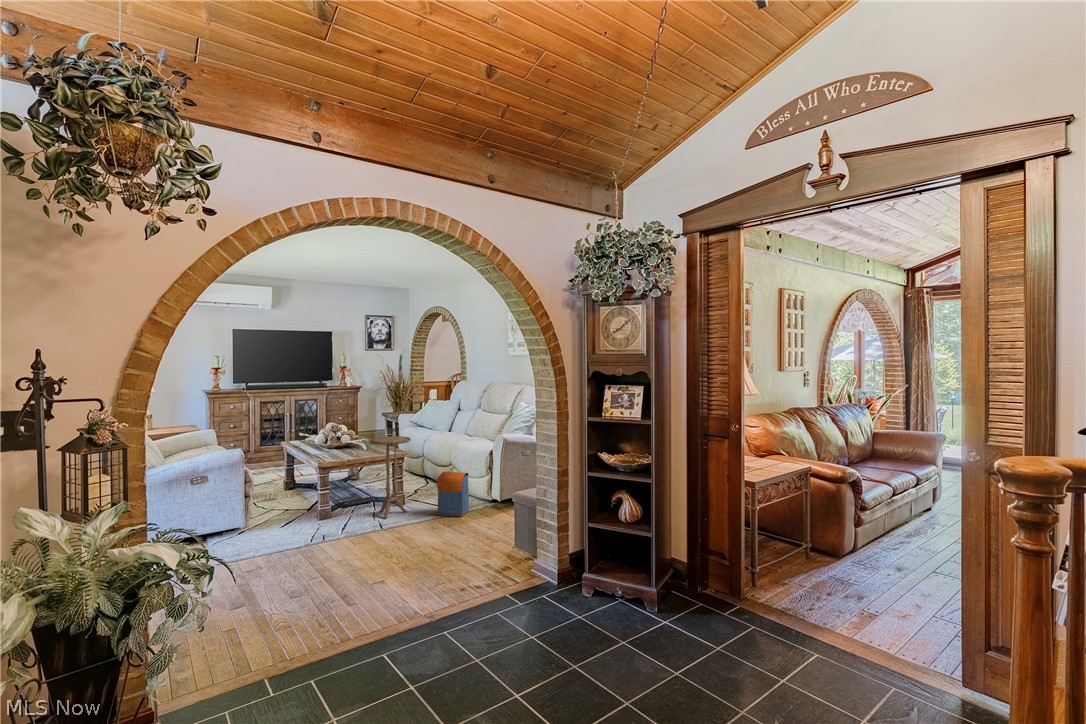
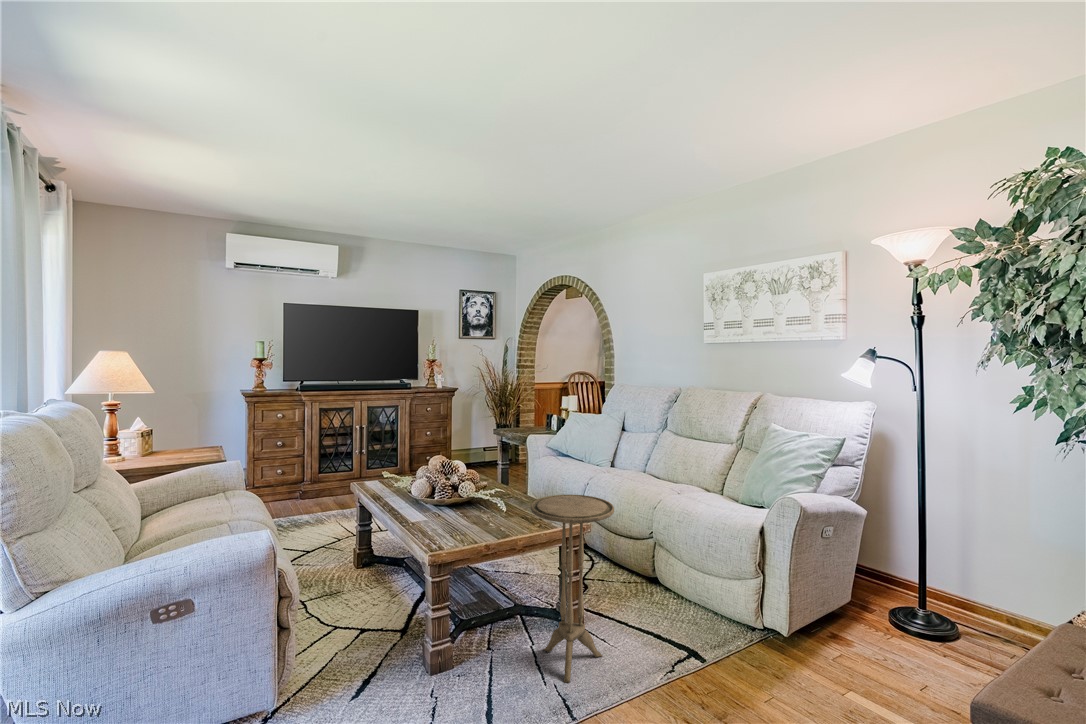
backpack: present [437,472,469,517] -> none [674,575,737,686]

